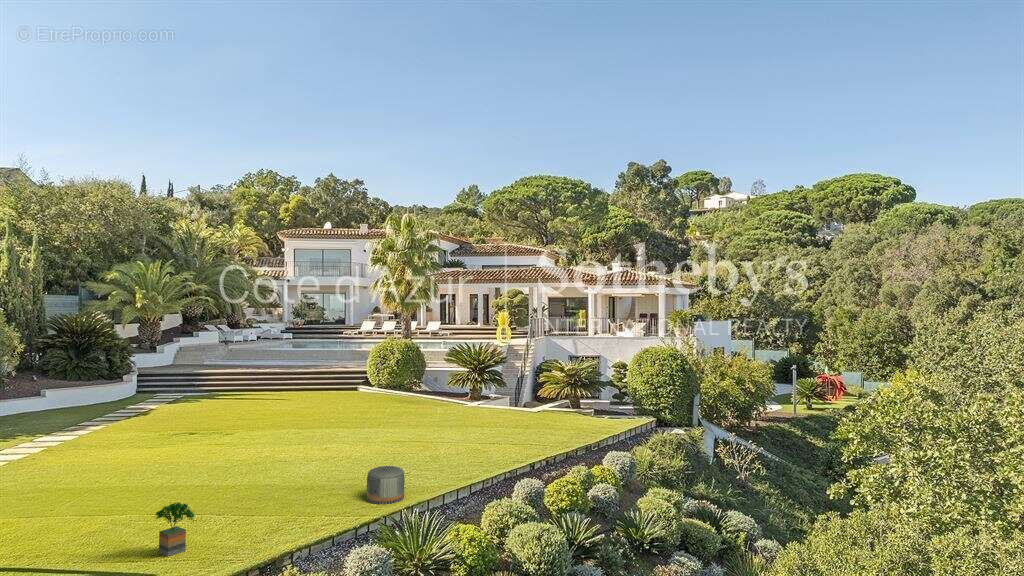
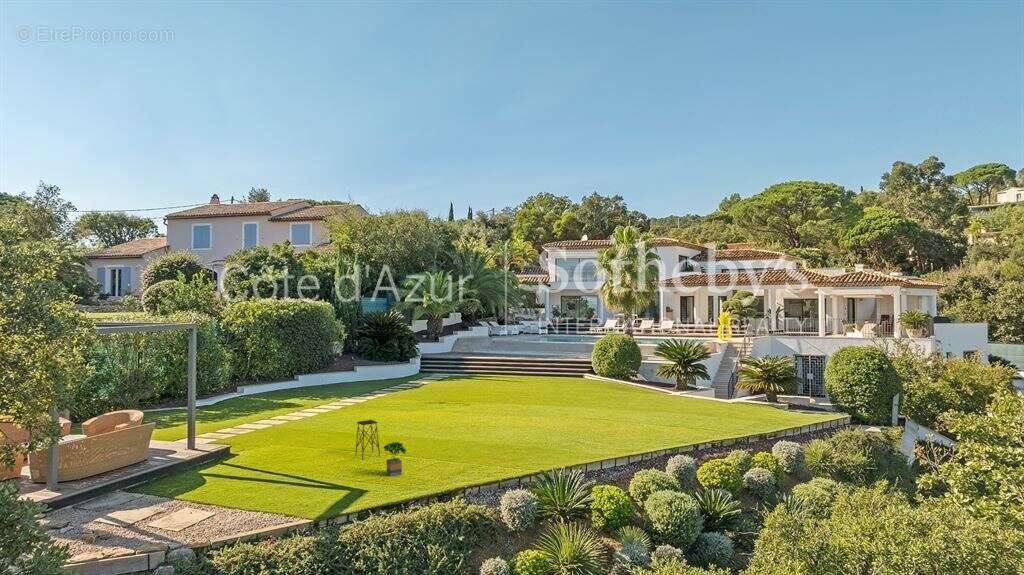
pouf: present [367,466,405,505] -> none [534,433,564,463]
side table: none [88,471,134,534] -> present [355,420,380,459]

